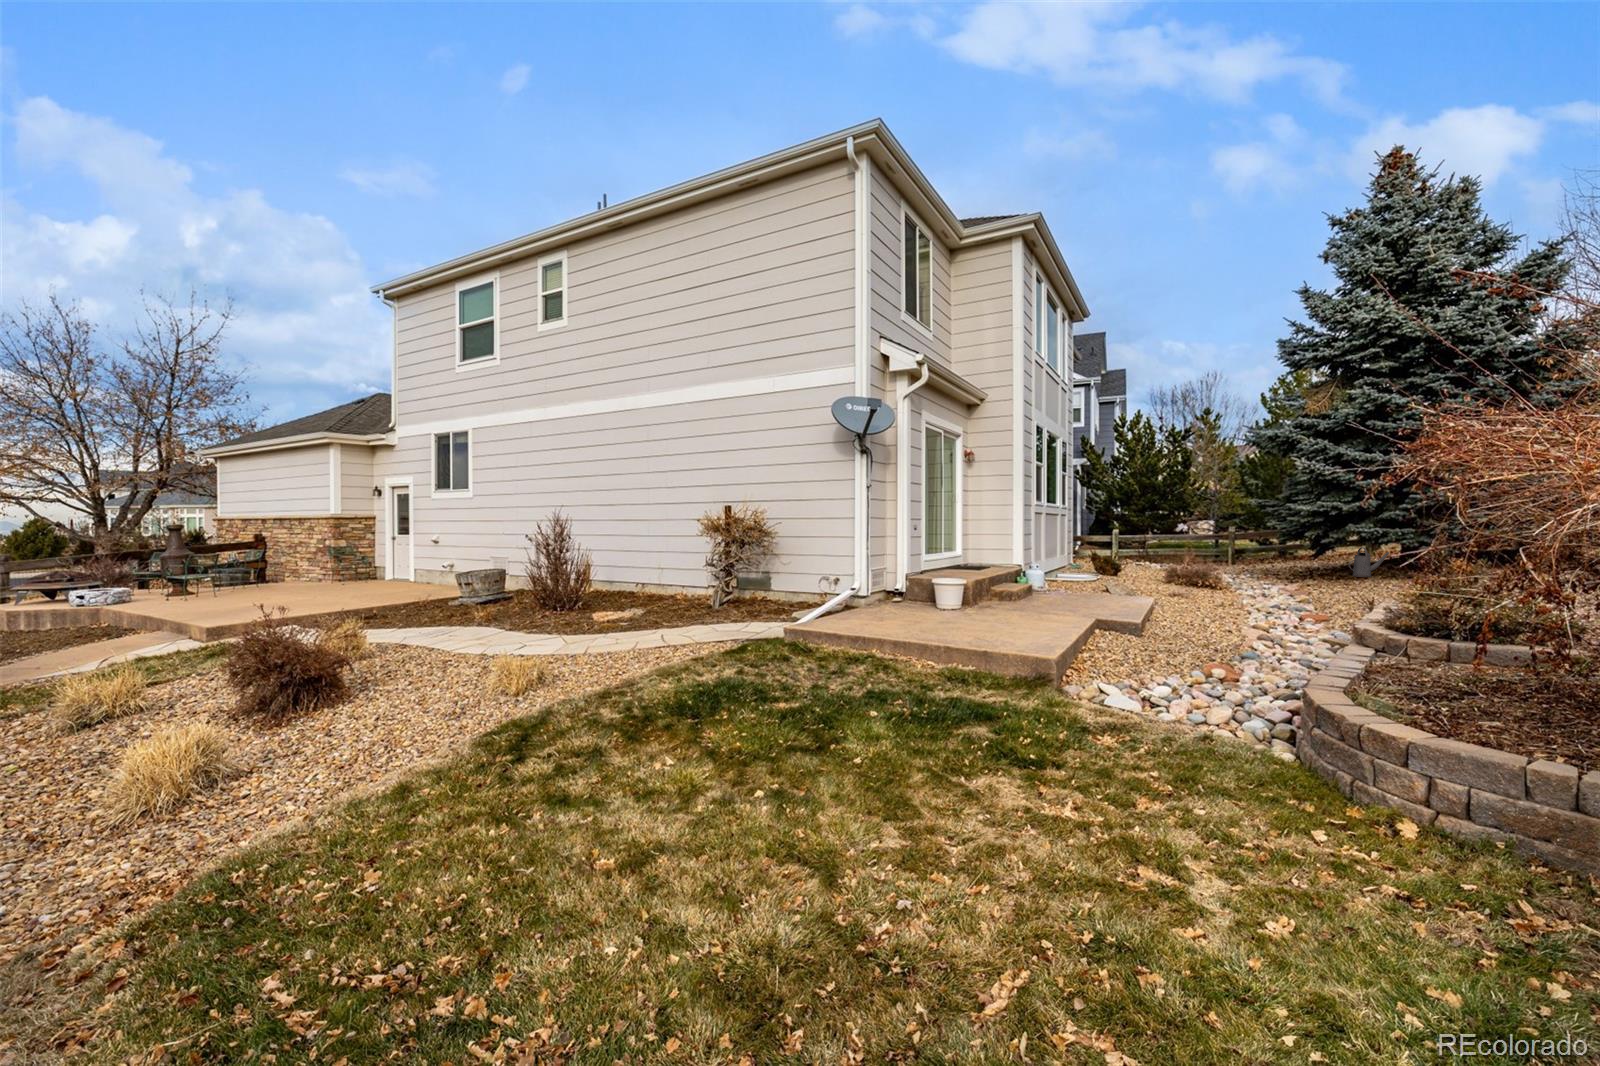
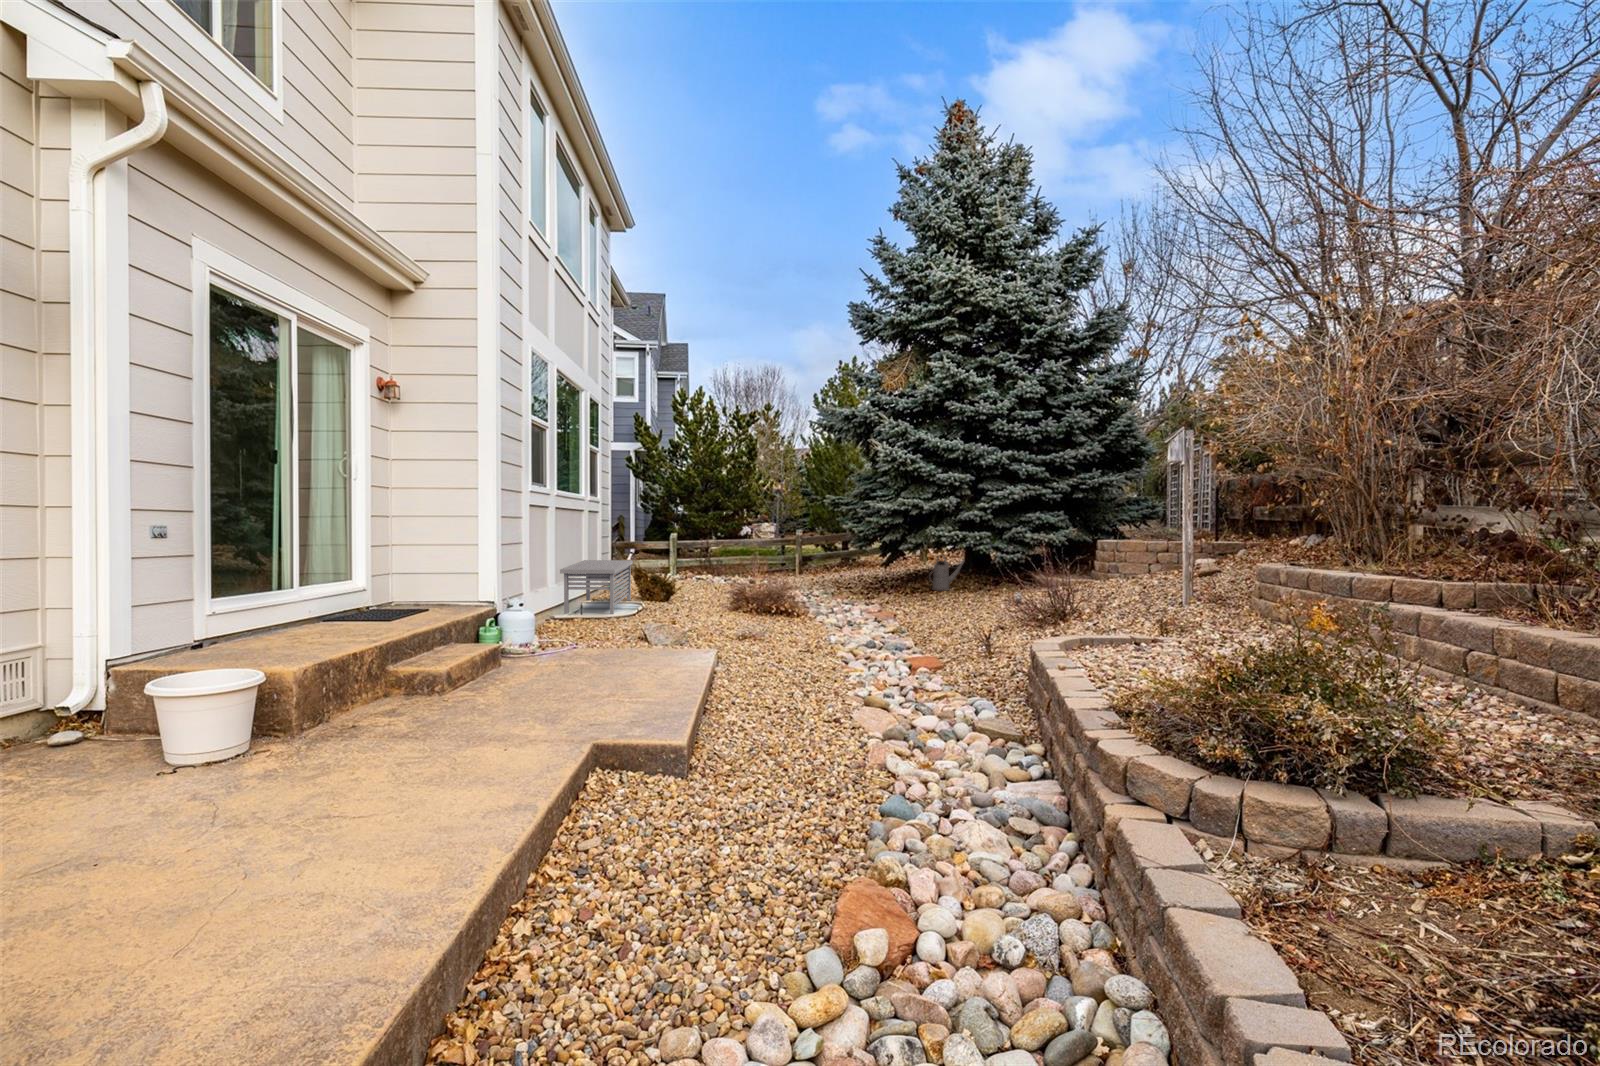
storage bench: none [1047,547,1092,580] -> present [560,560,633,614]

